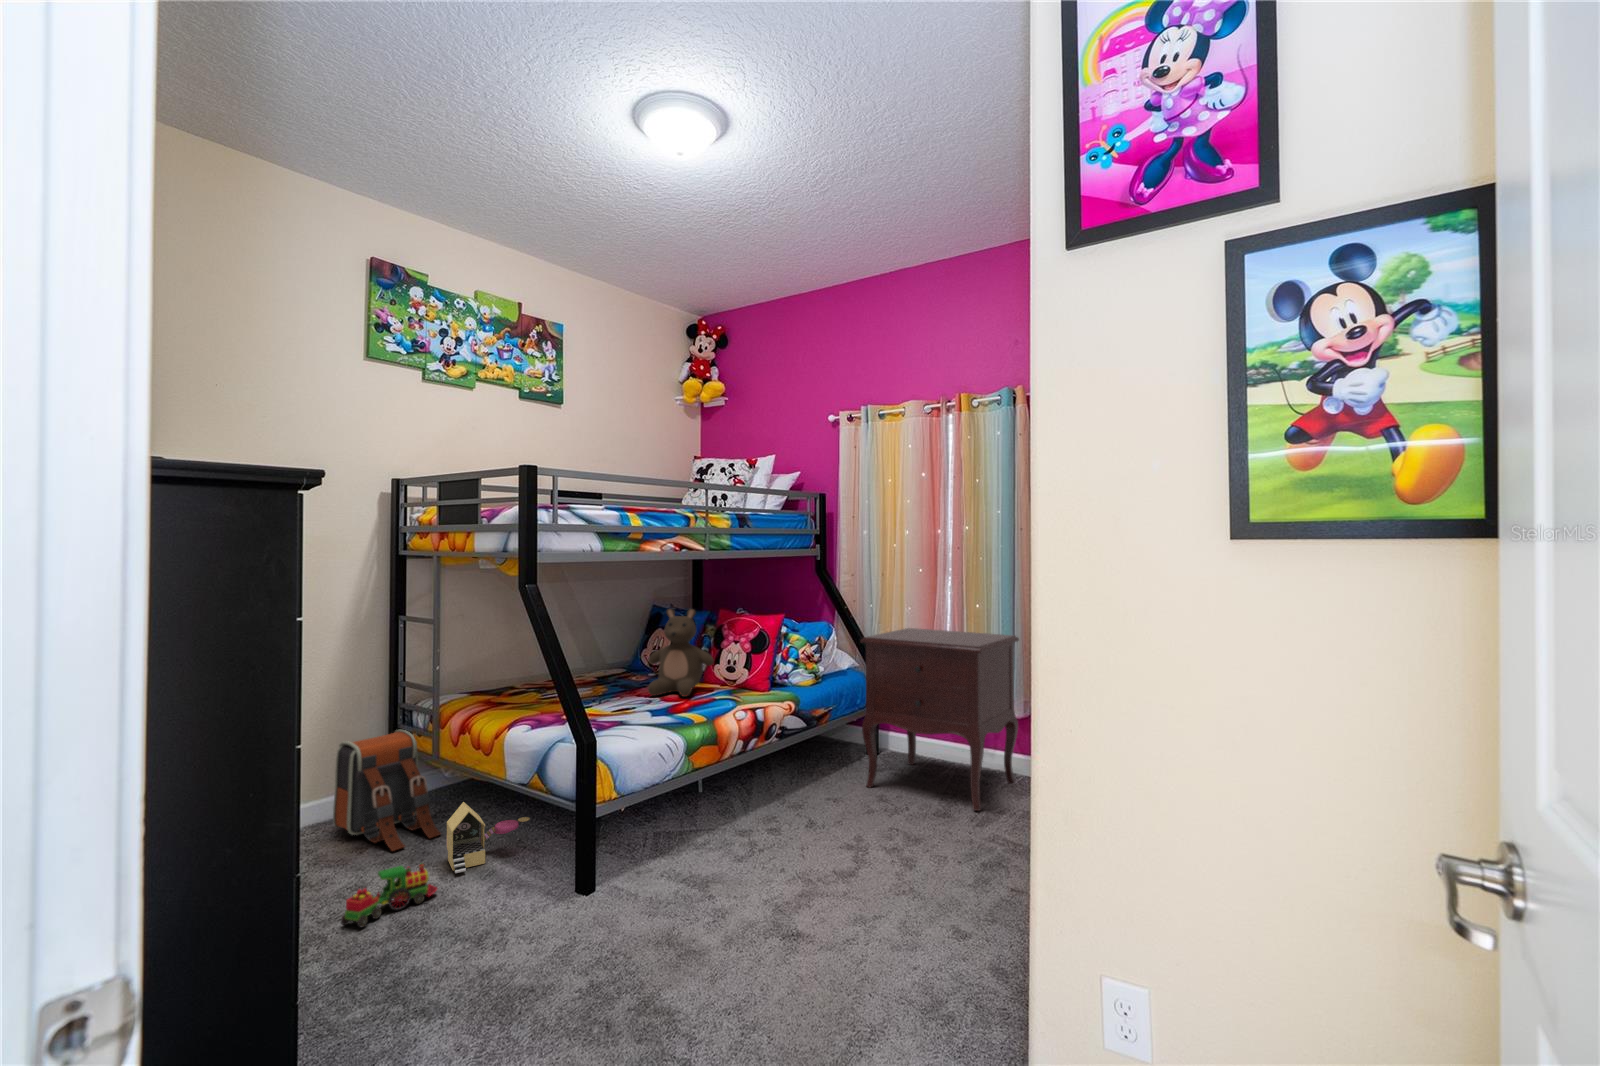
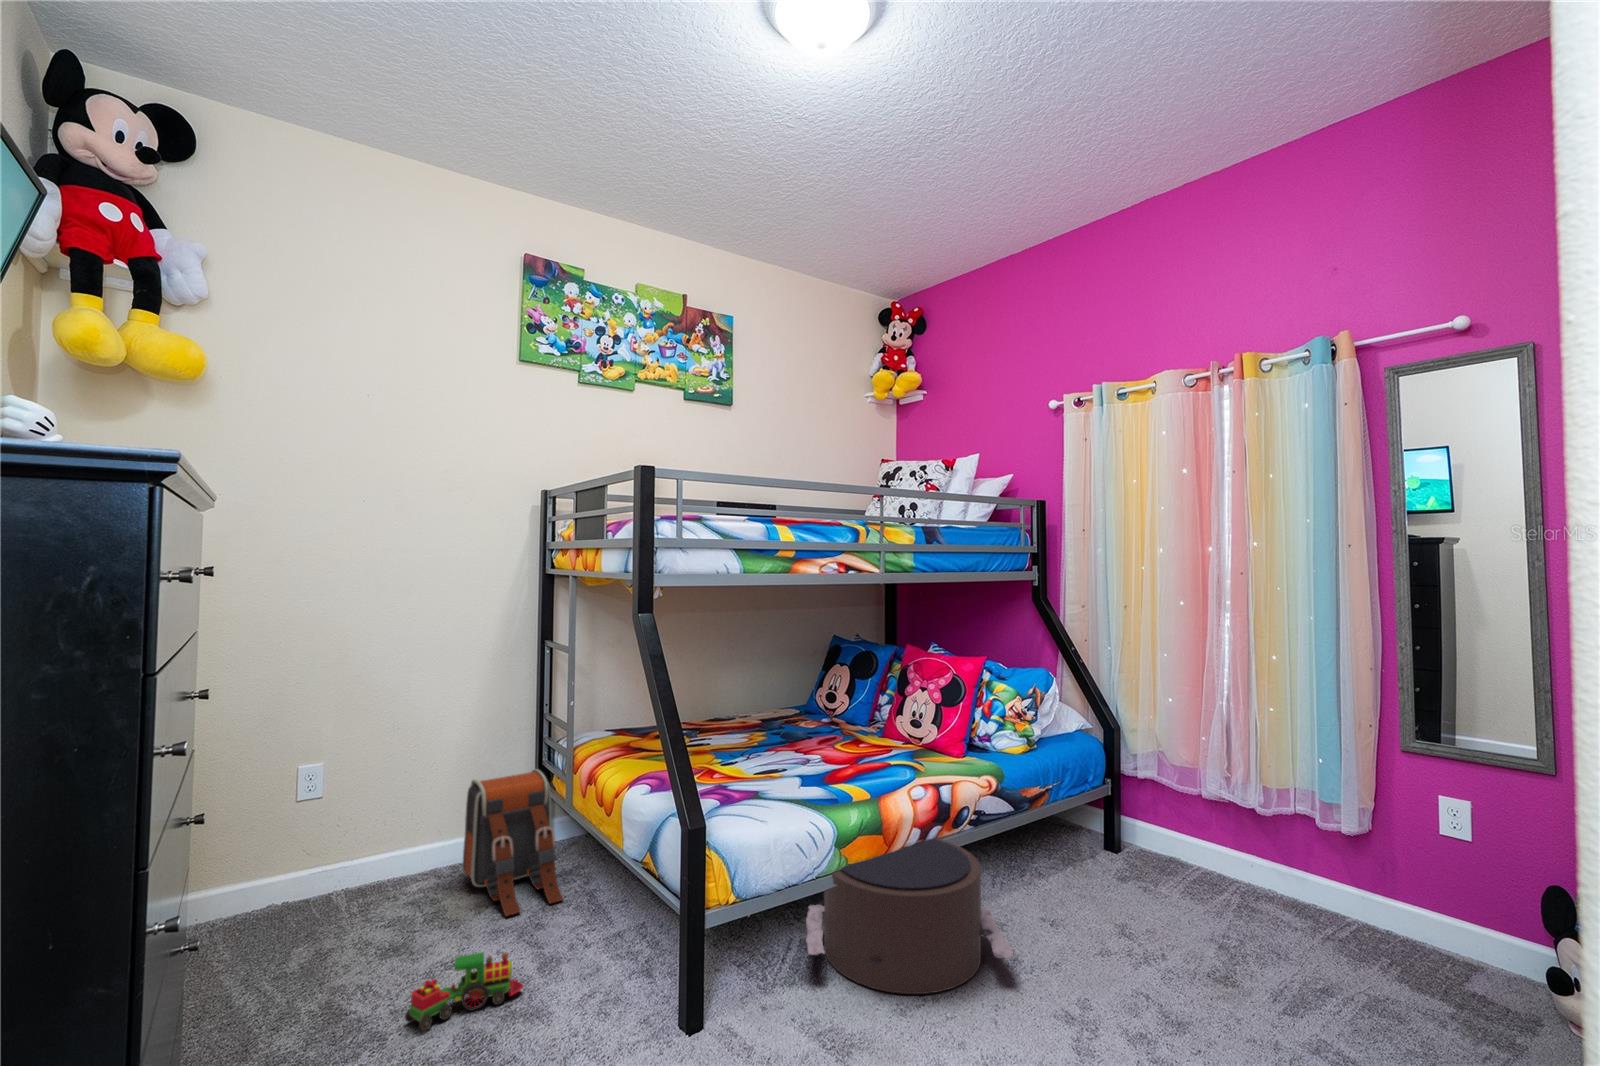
stuffed bear: present [648,609,714,697] -> none [809,643,892,757]
nightstand: present [860,628,1019,811] -> none [1089,683,1347,980]
pouf: none [660,748,814,852] -> present [806,837,1013,994]
toy house: present [447,802,530,873] -> none [553,871,650,964]

